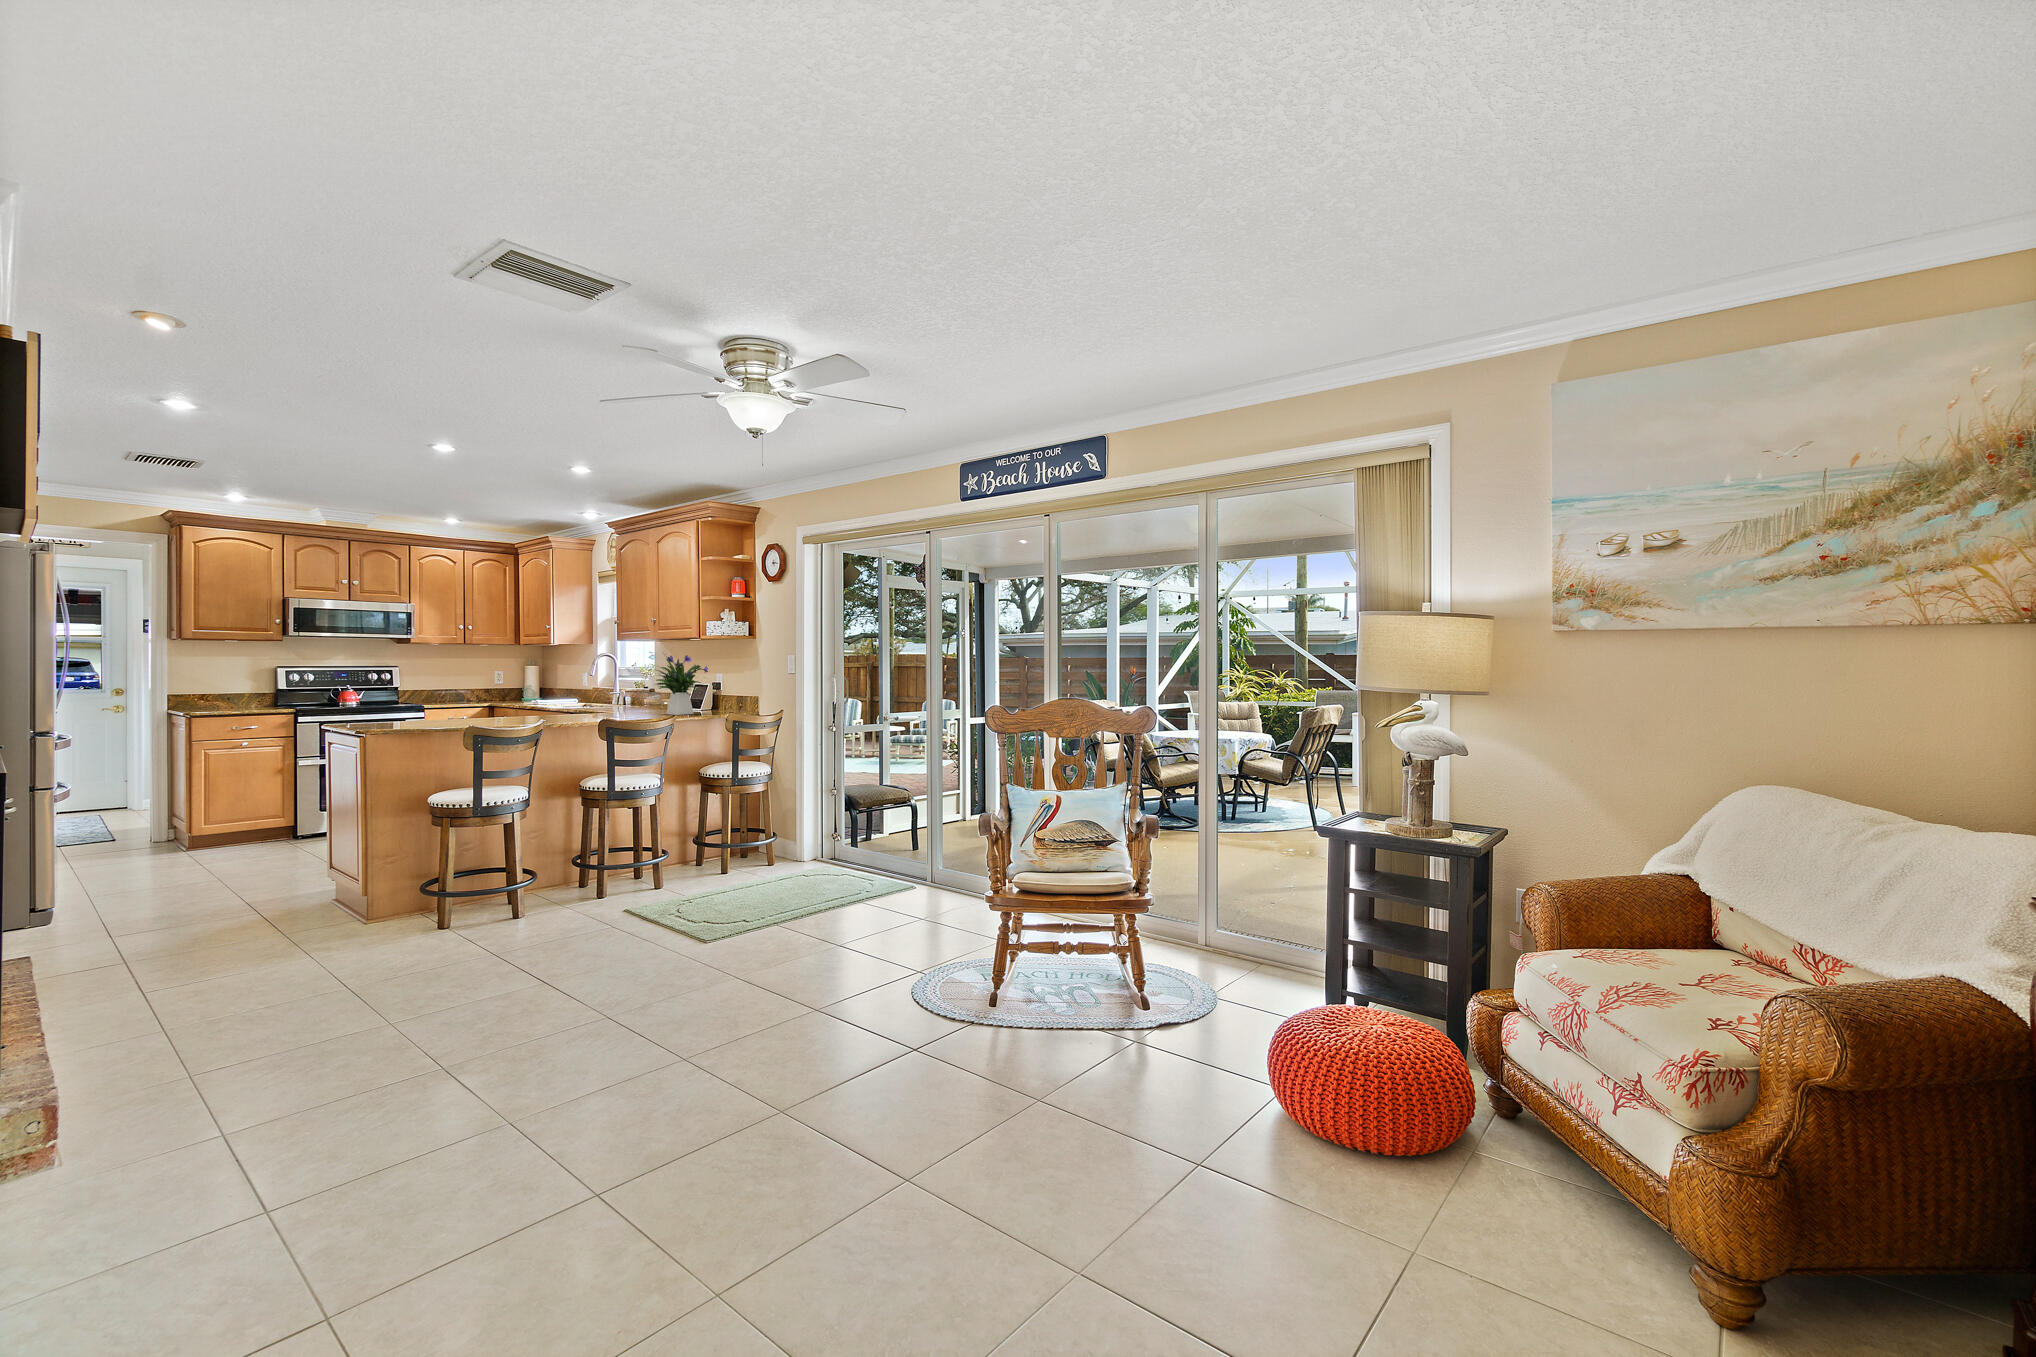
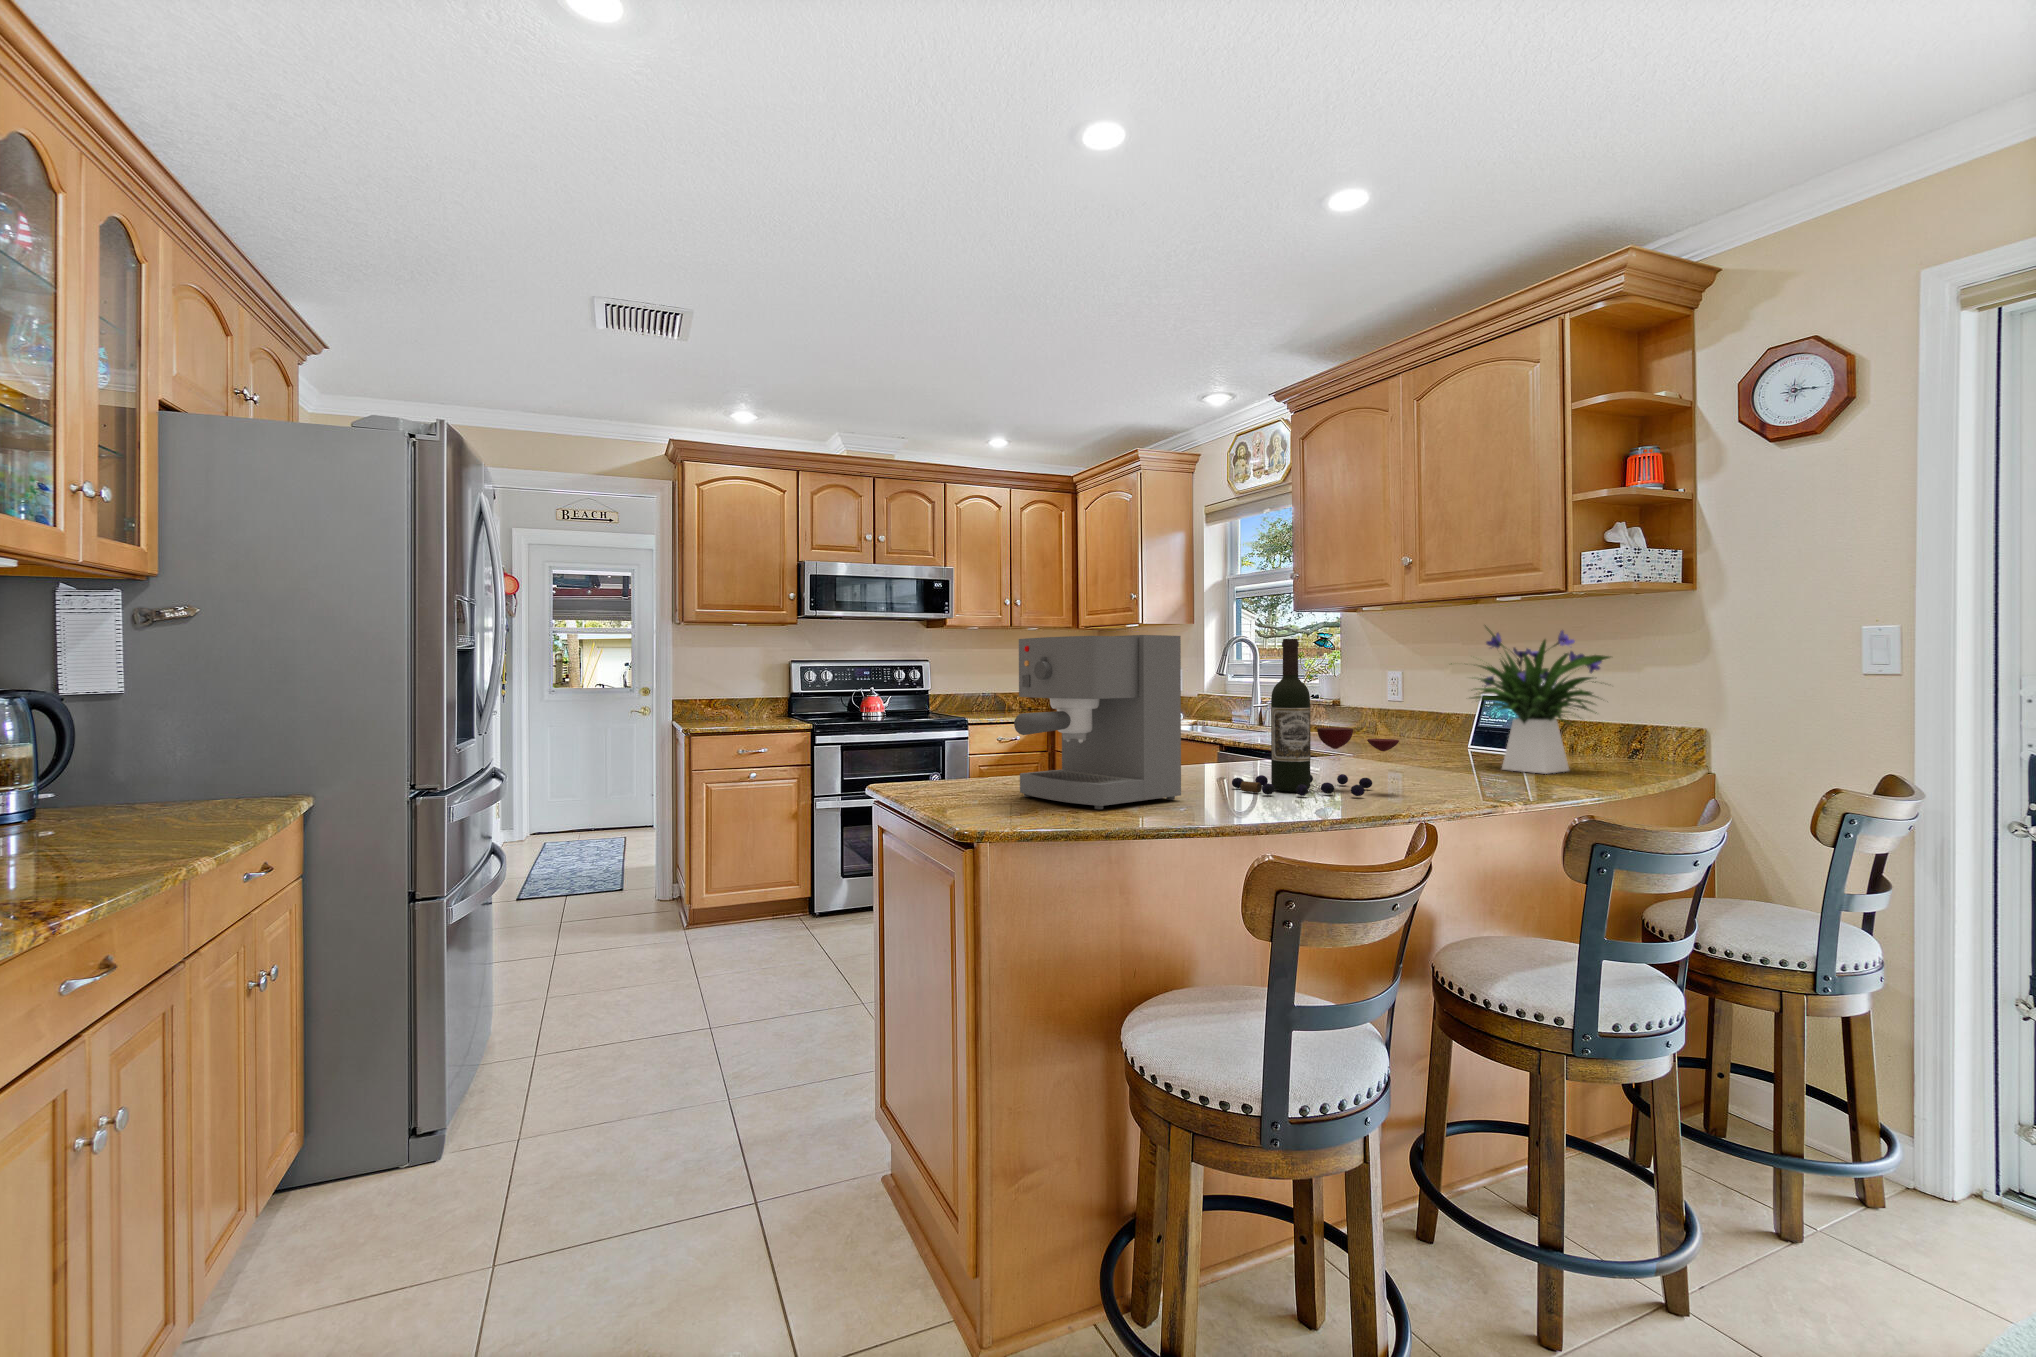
coffee maker: none [396,657,480,724] -> present [1014,635,1181,809]
wine bottle: none [514,658,585,720] -> present [1232,639,1399,796]

